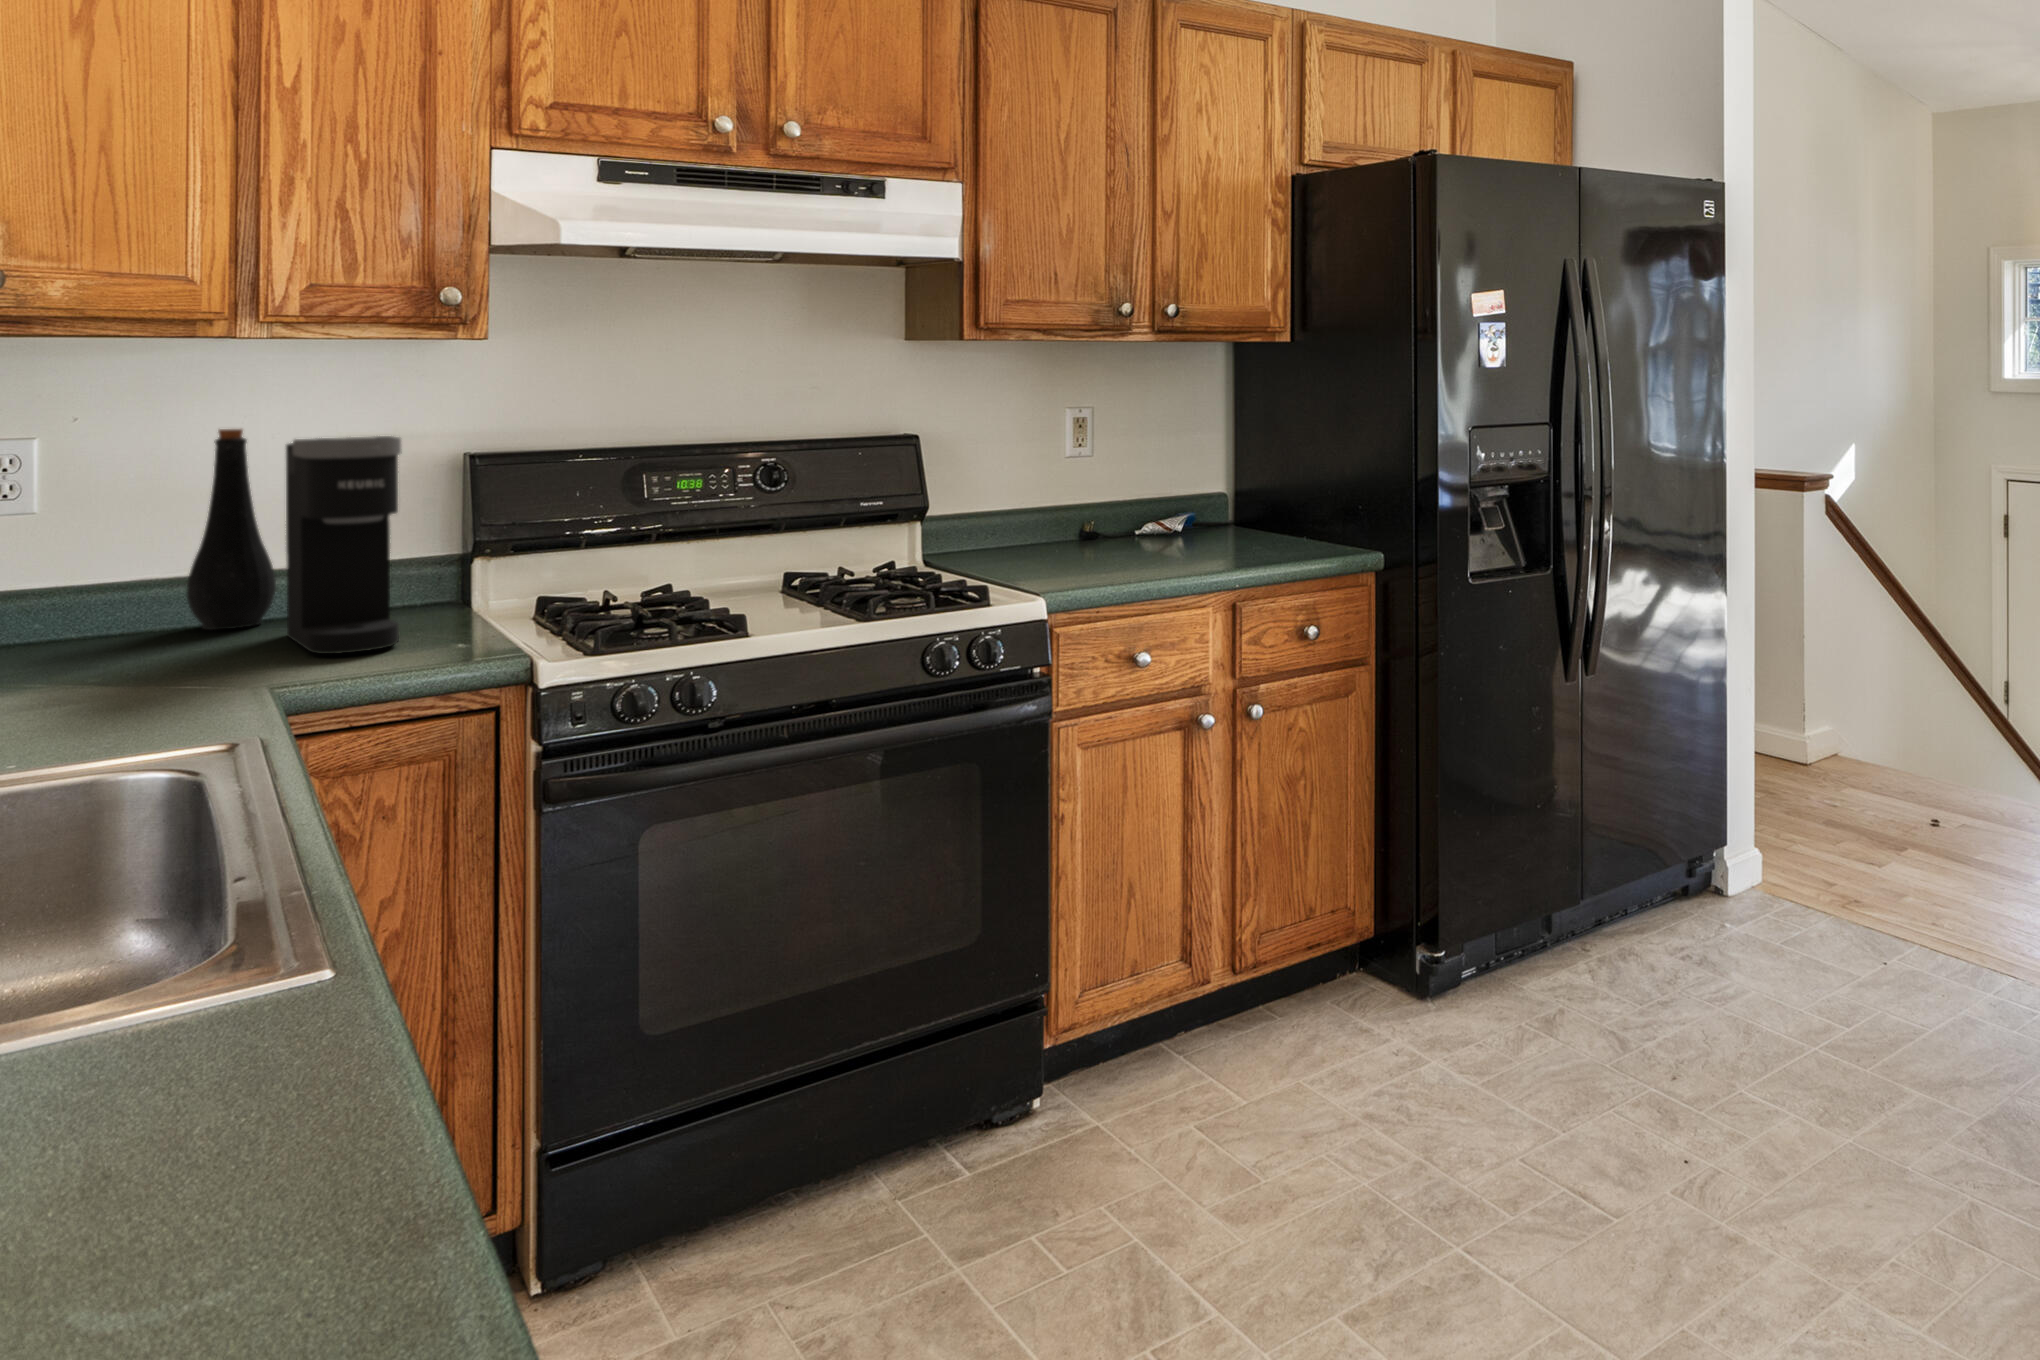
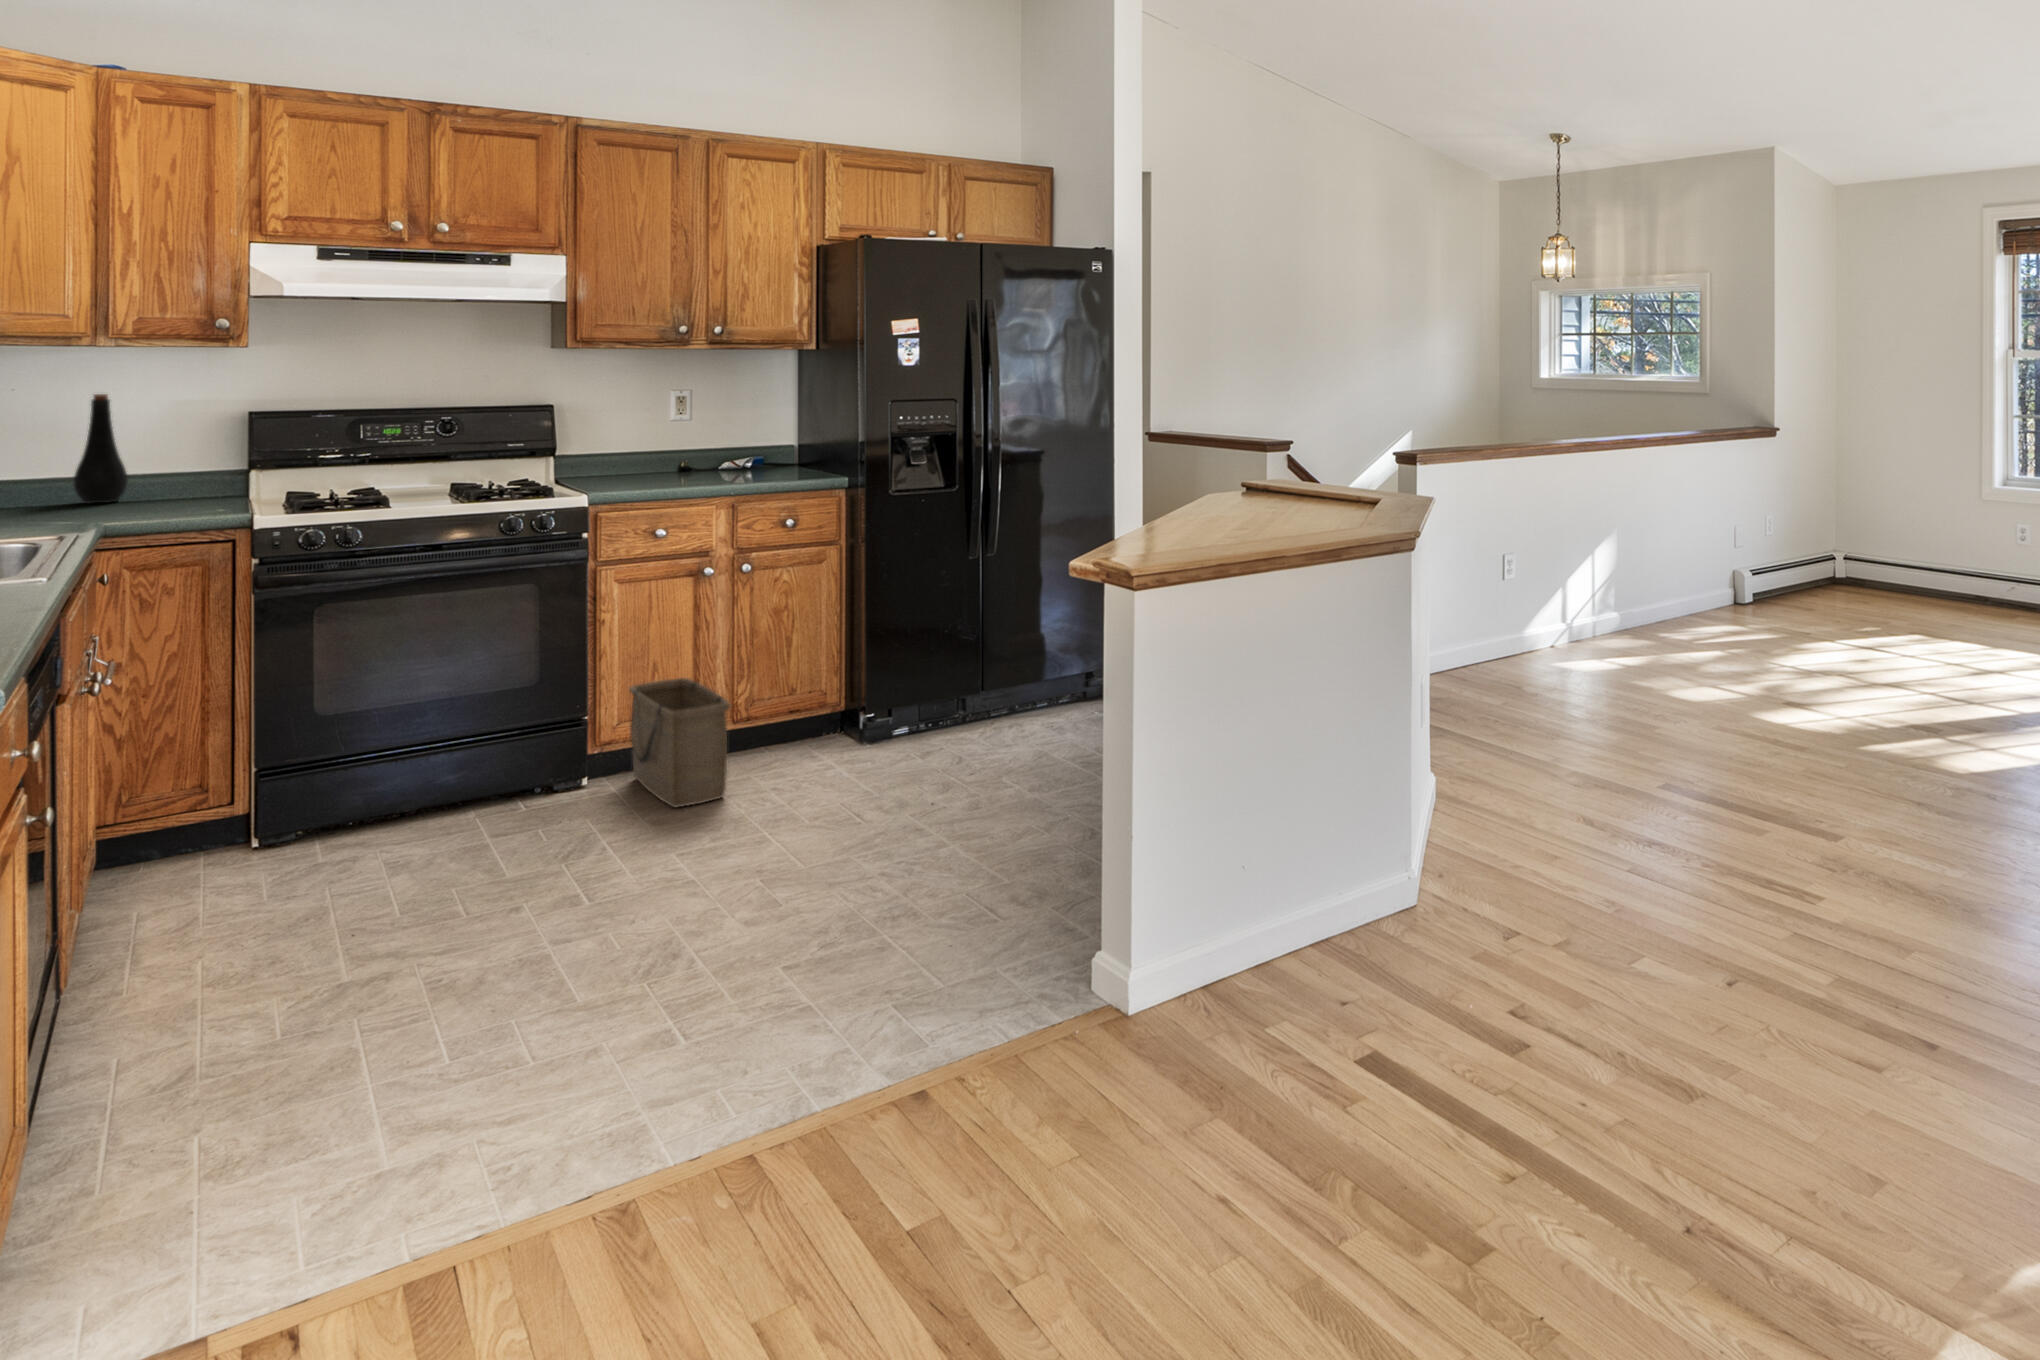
coffee maker: present [286,436,402,654] -> none [129,399,192,514]
basket: none [1104,911,1322,1179] -> present [629,678,730,808]

